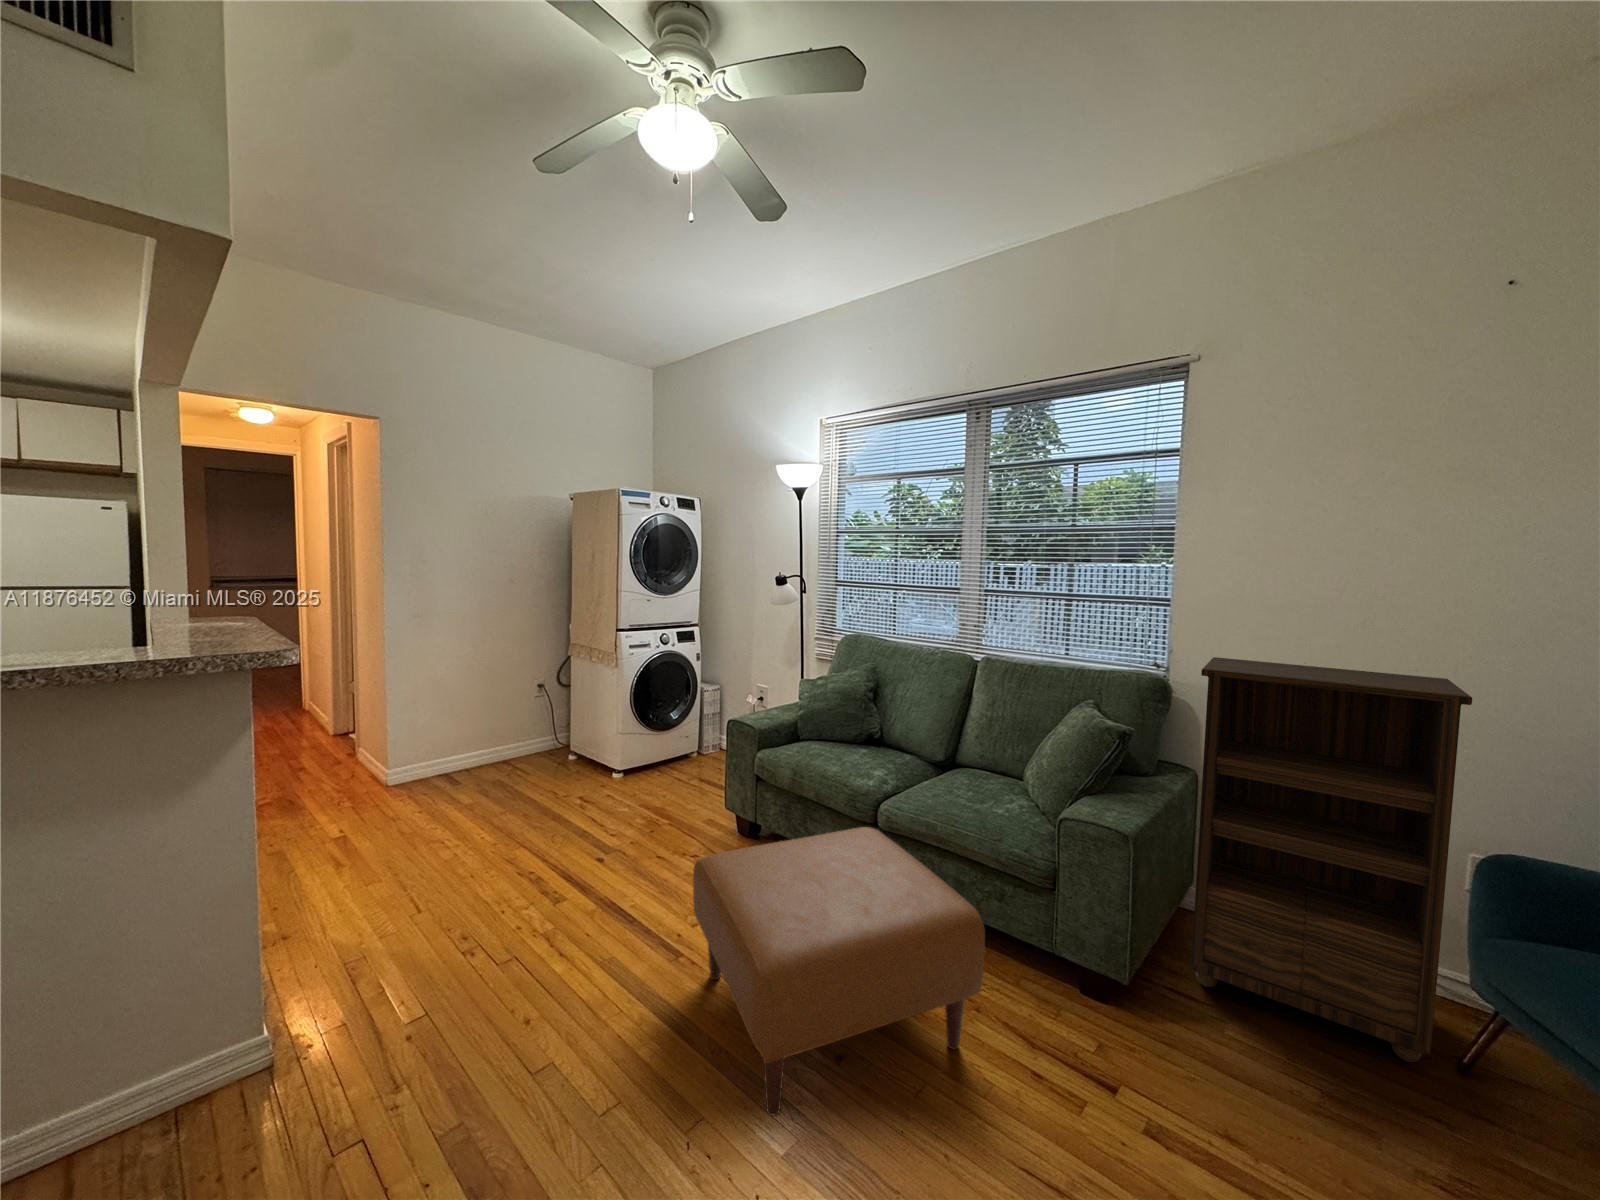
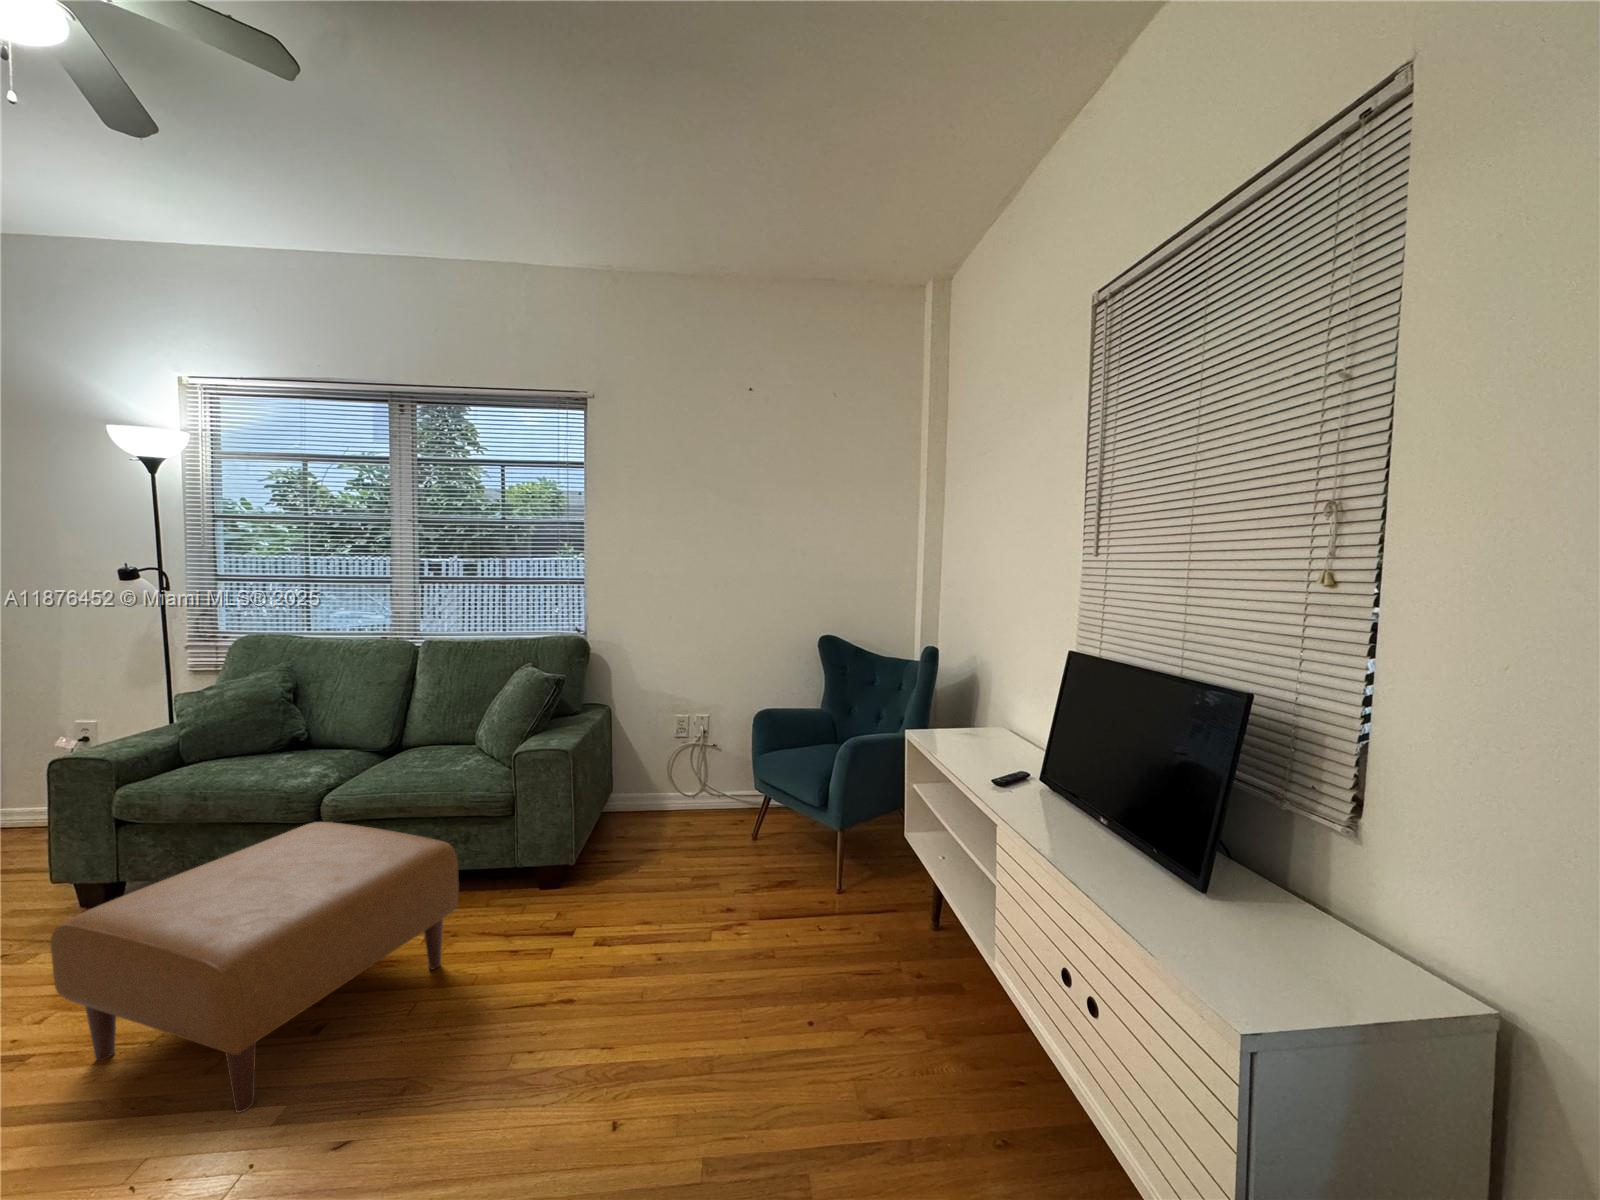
bookshelf: present [1191,657,1472,1062] -> none [604,615,736,847]

